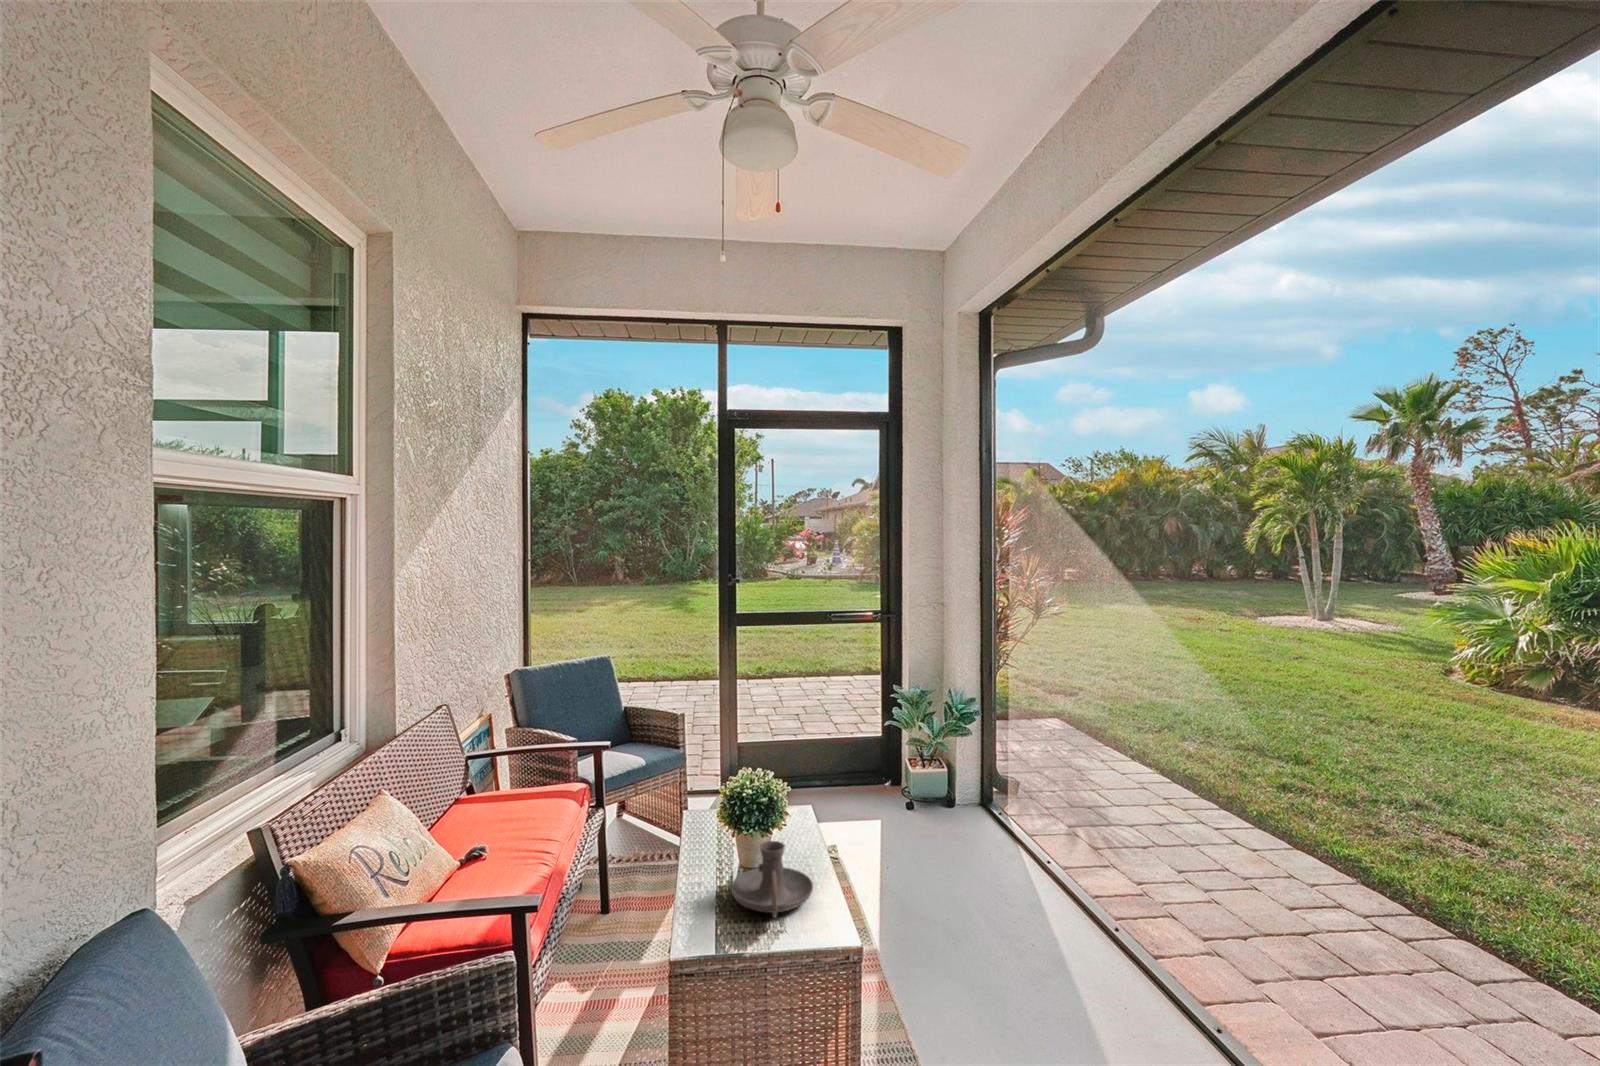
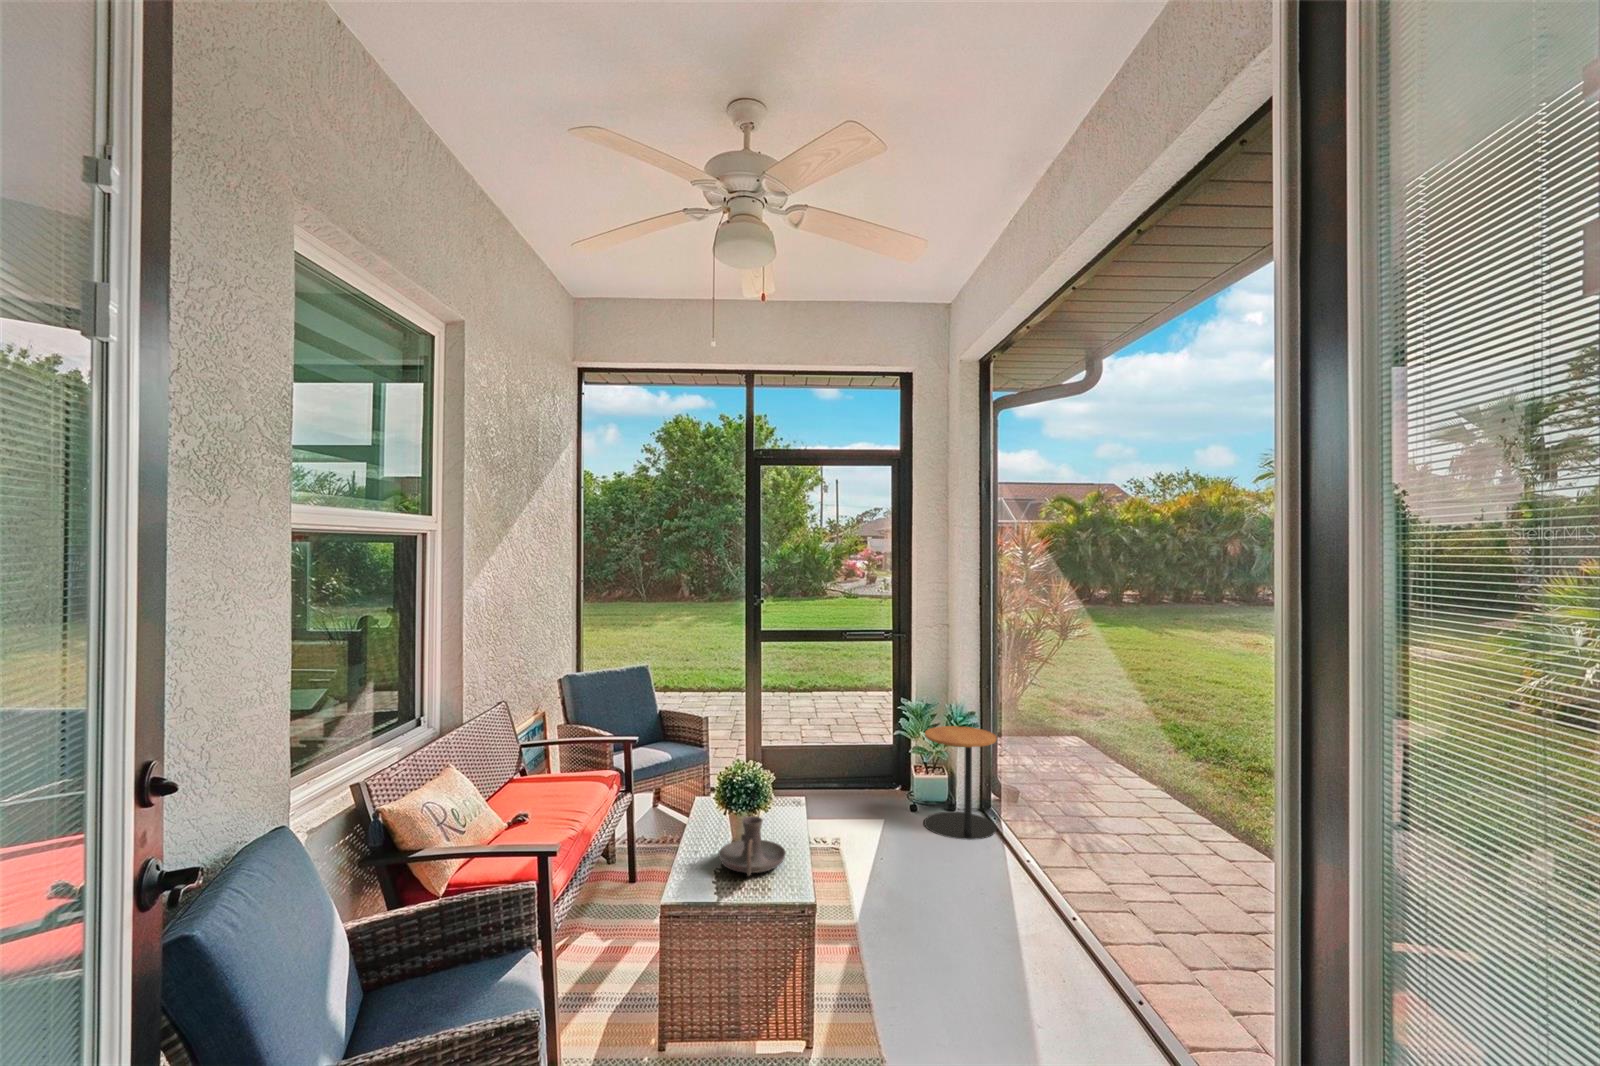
side table: none [926,715,1006,841] -> present [924,726,997,840]

